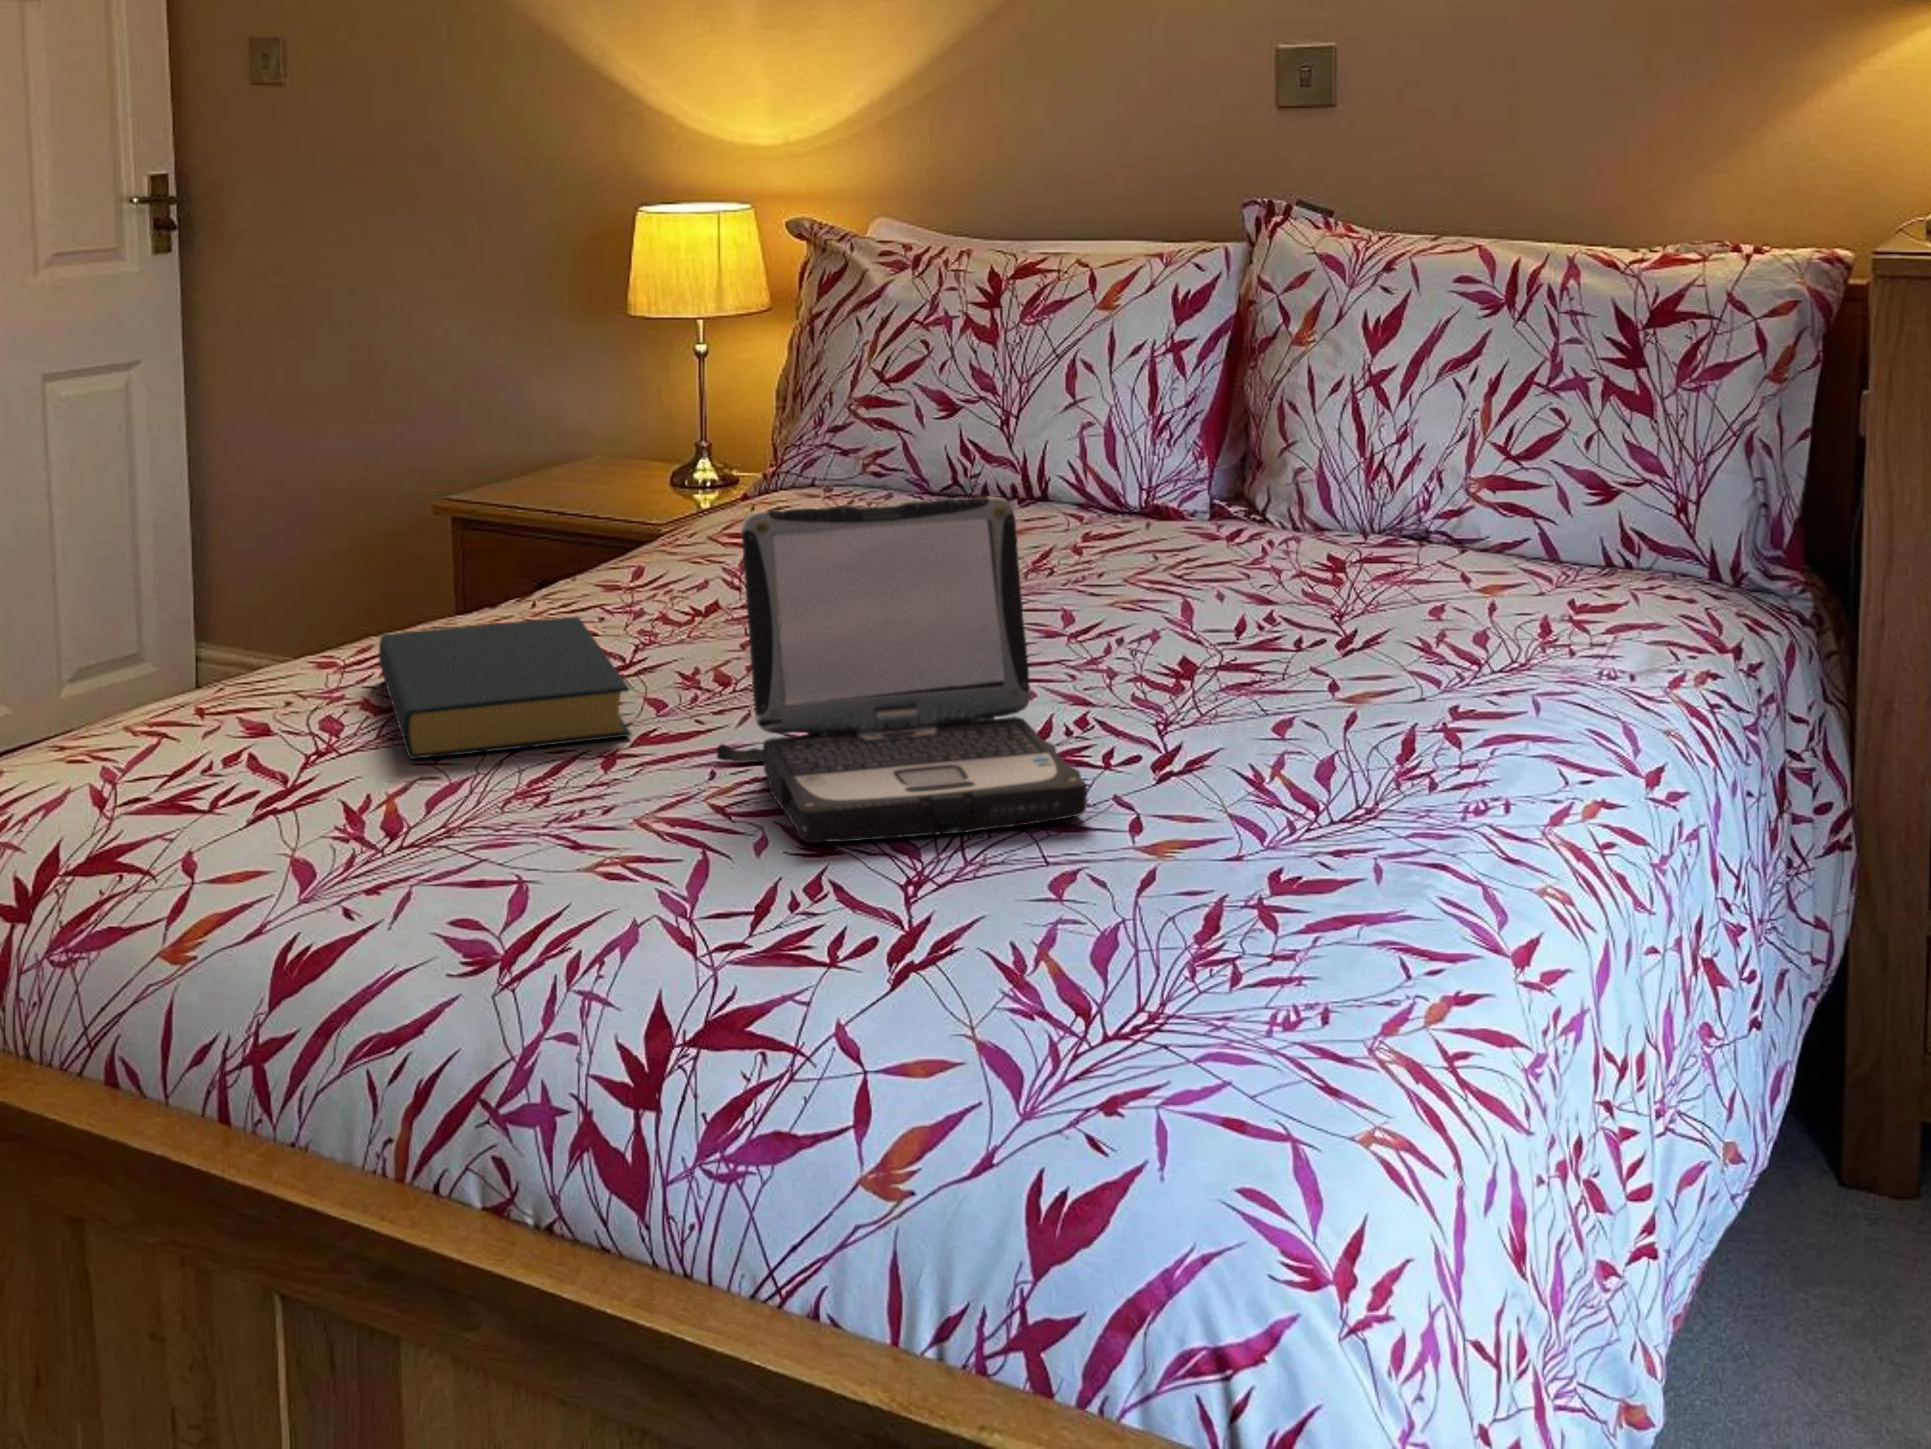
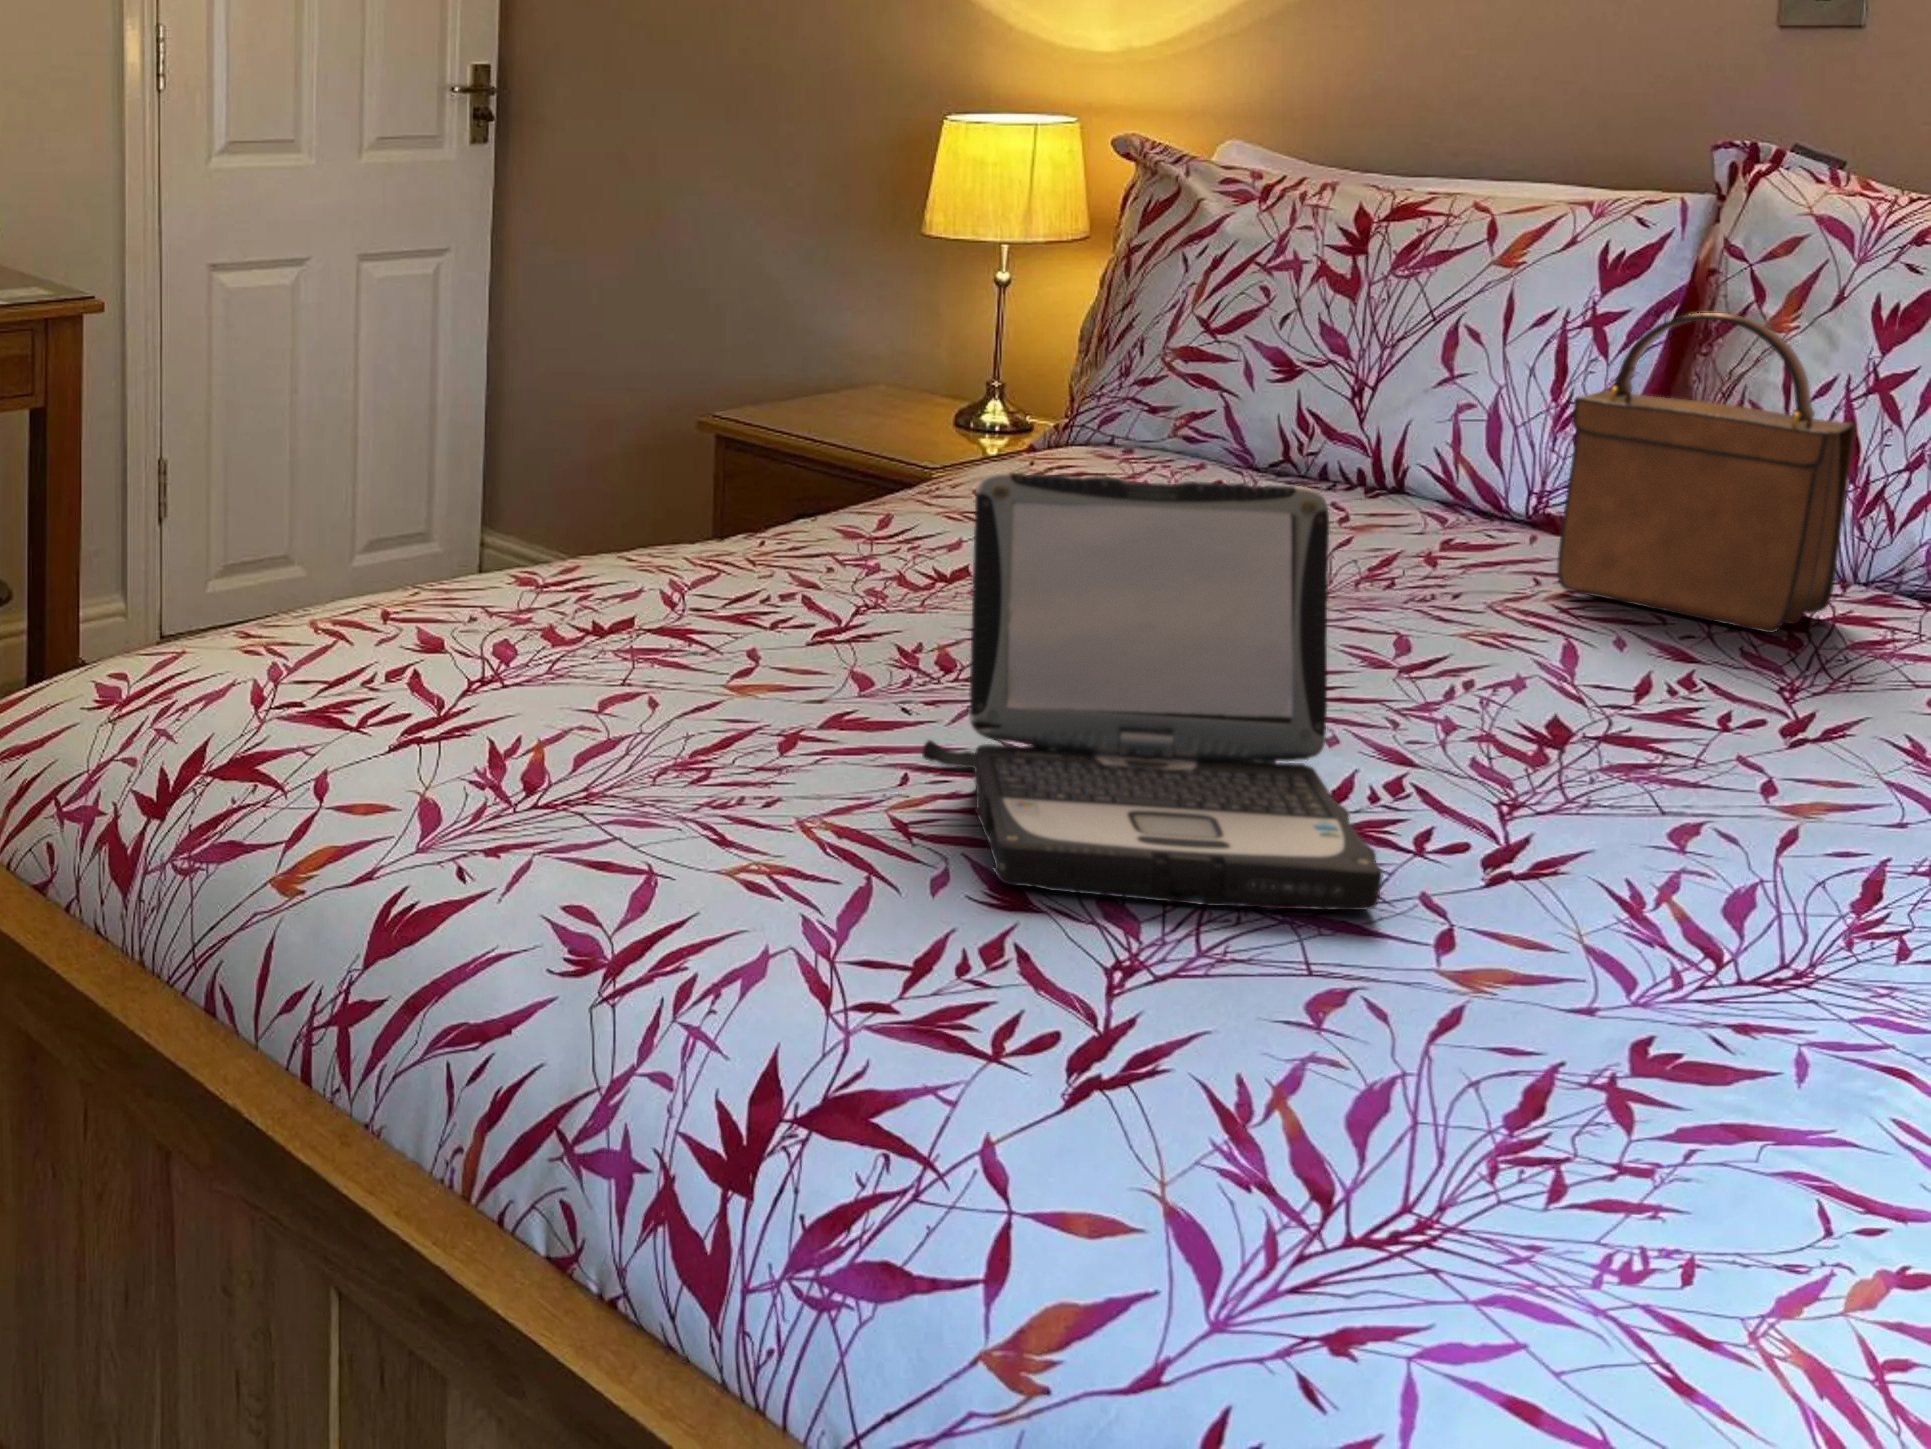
handbag: none [1172,332,1367,577] -> present [1557,312,1855,633]
hardback book: present [379,616,631,759] -> none [577,558,835,713]

